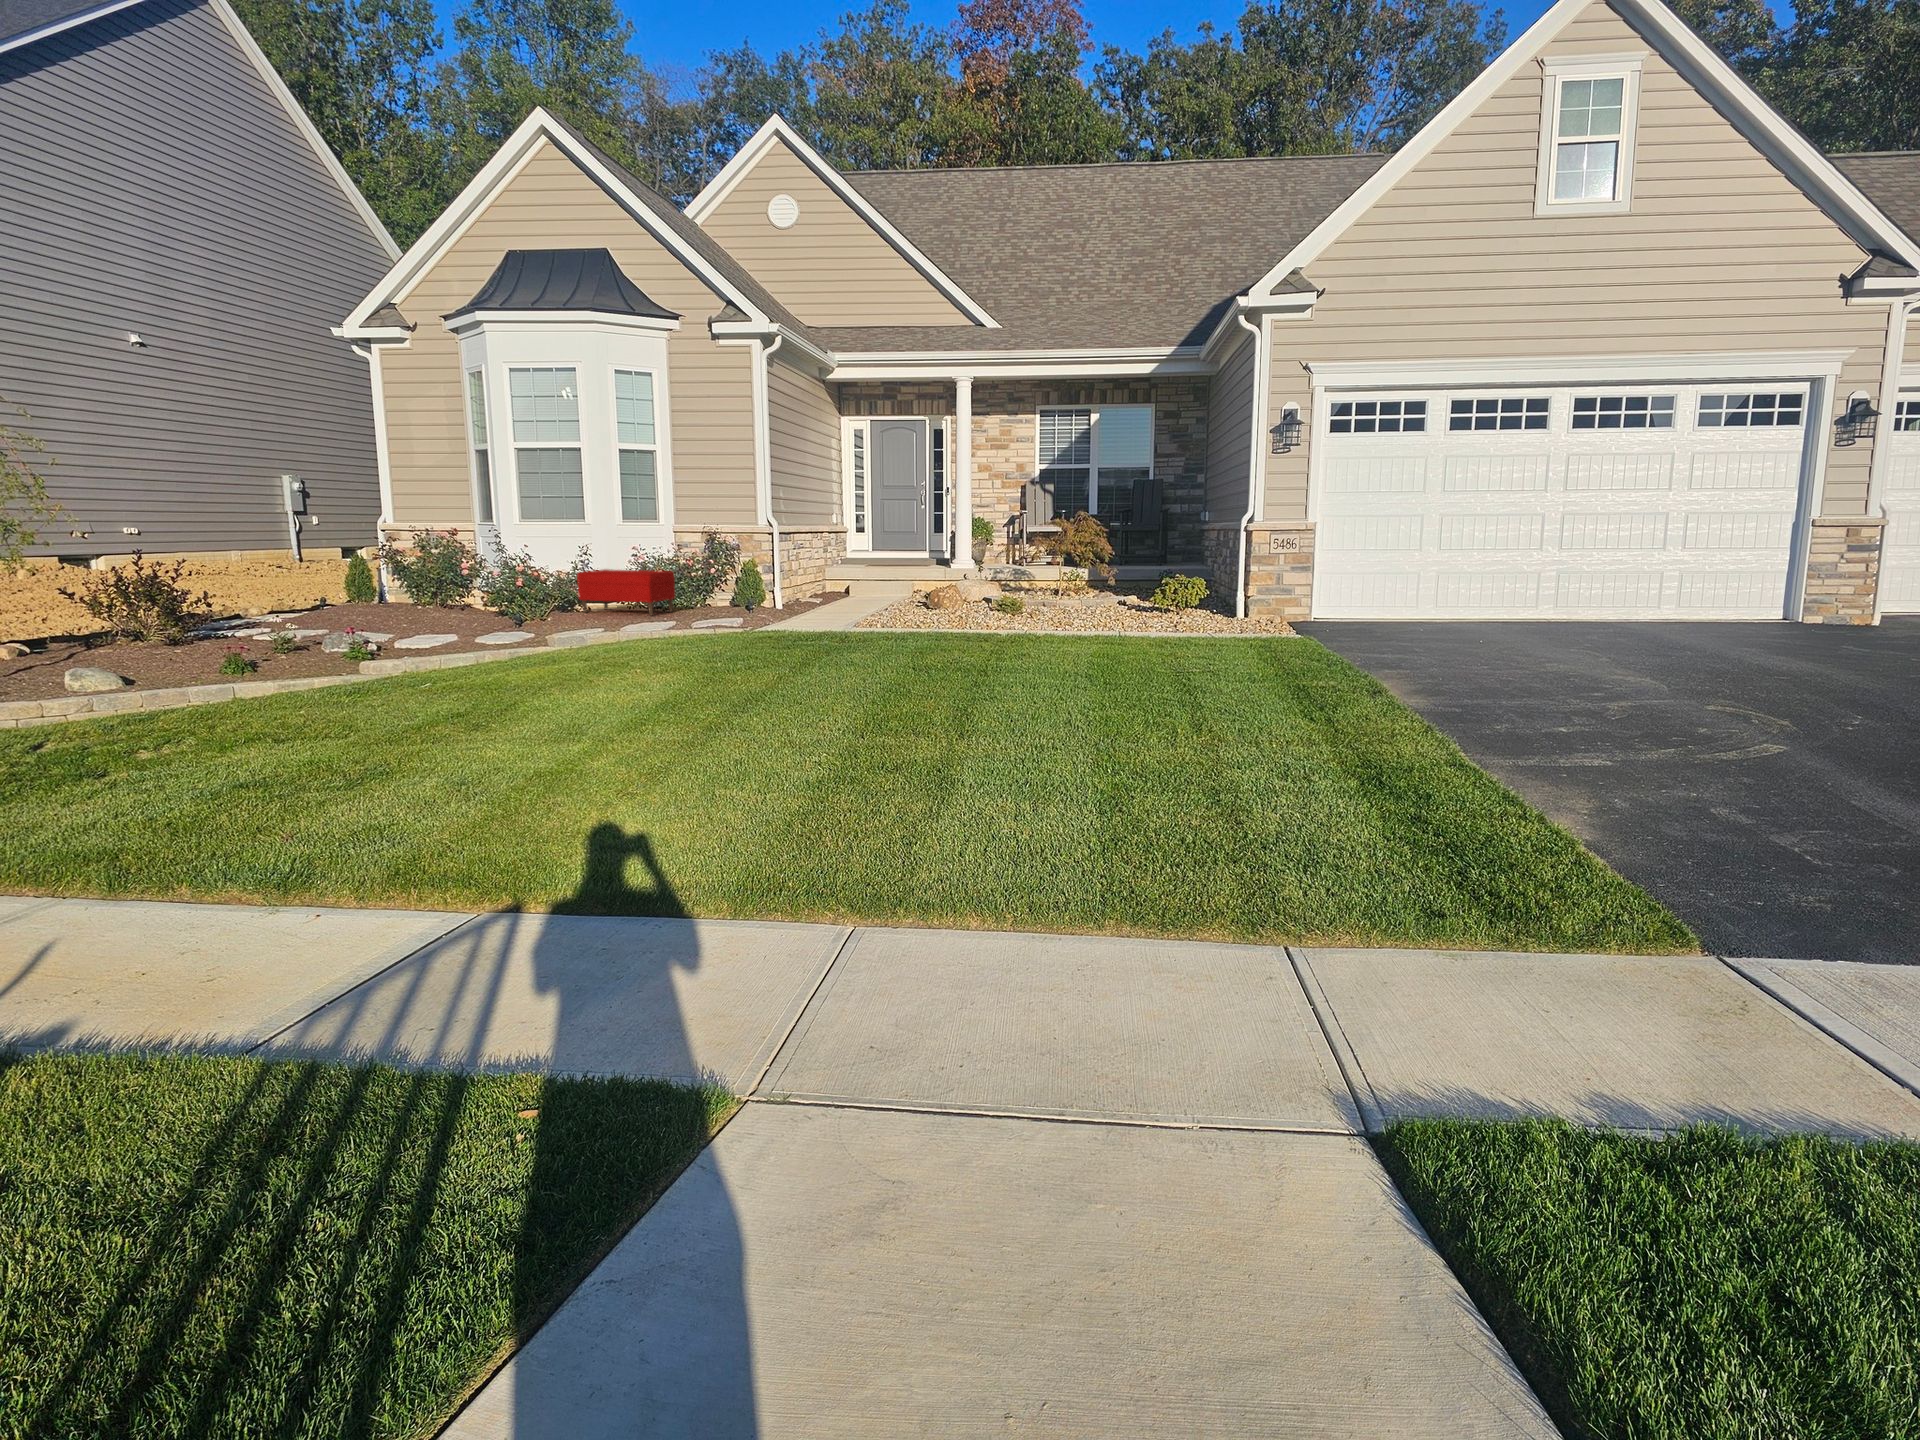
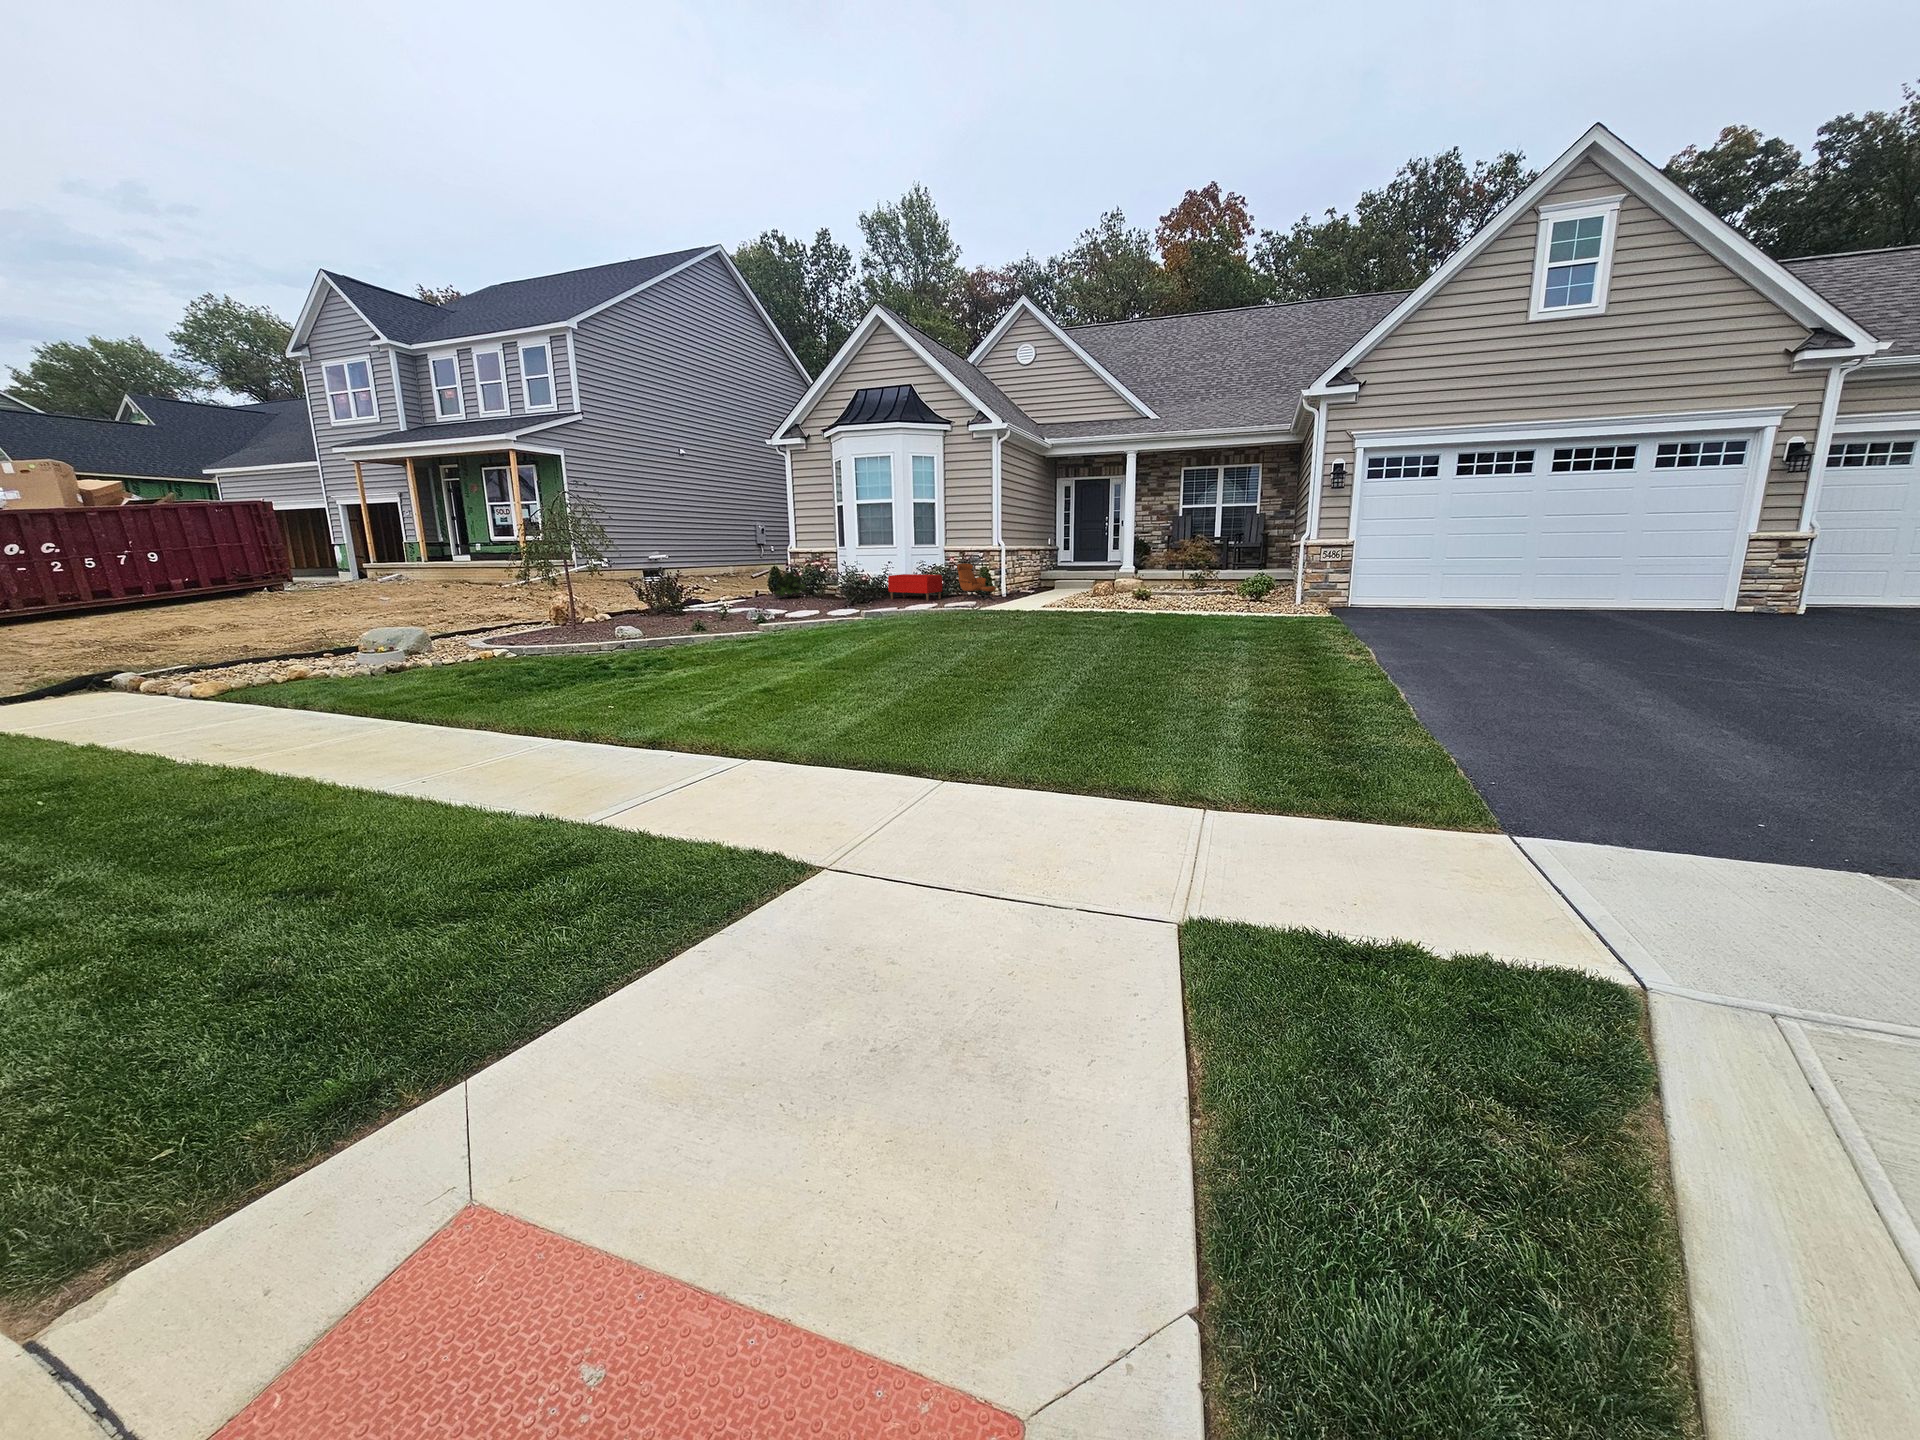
lounge chair: none [701,552,770,615] -> present [957,563,996,601]
potted plant: none [362,563,427,611] -> present [775,571,808,597]

